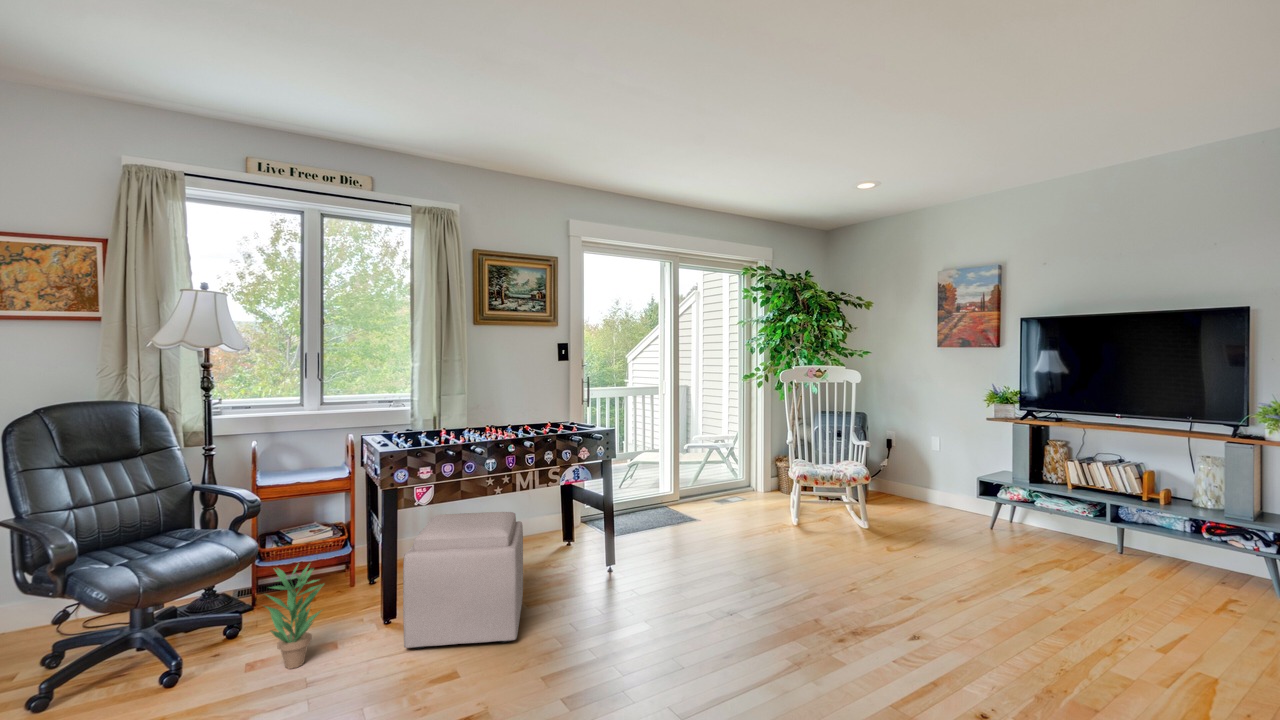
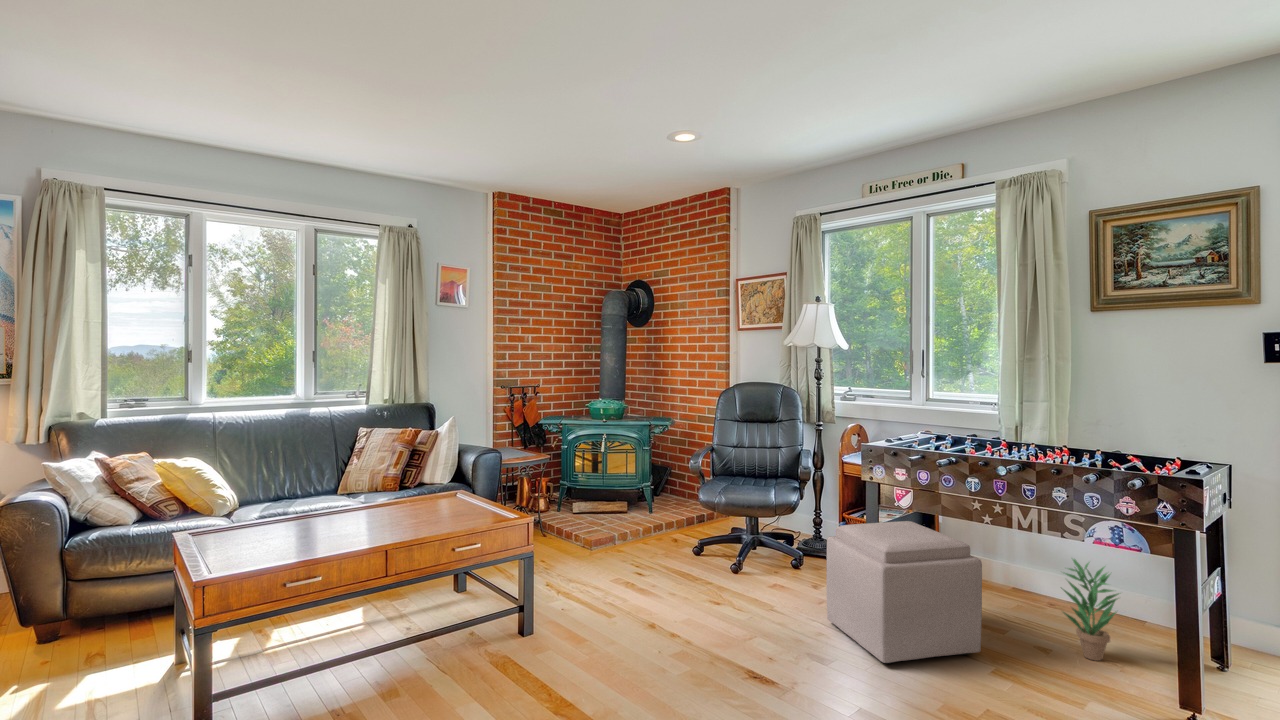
potted plant: present [266,565,323,669] -> present [1061,559,1119,661]

